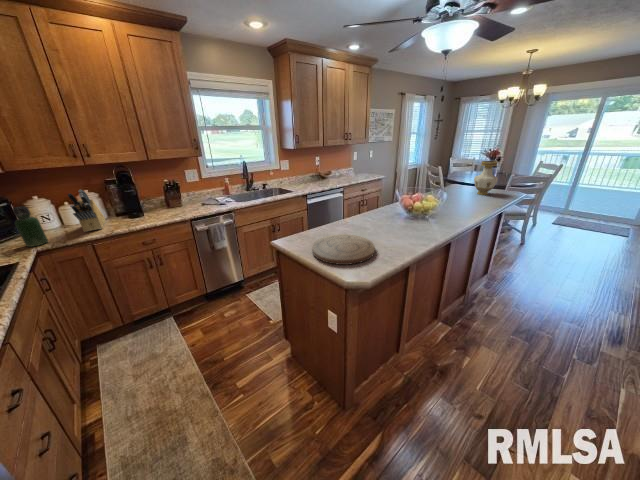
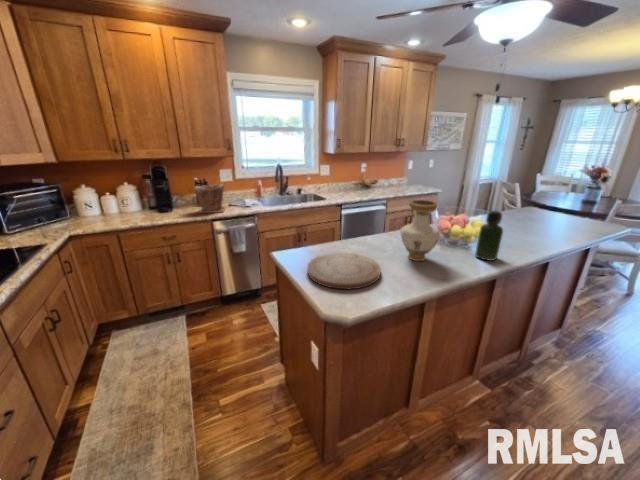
vase: present [474,161,498,195] -> present [400,200,440,261]
plant pot: none [167,184,201,215] -> present [194,184,225,213]
knife block: present [68,190,105,232] -> none [102,181,136,221]
bottle: present [13,206,48,247] -> present [475,211,503,261]

